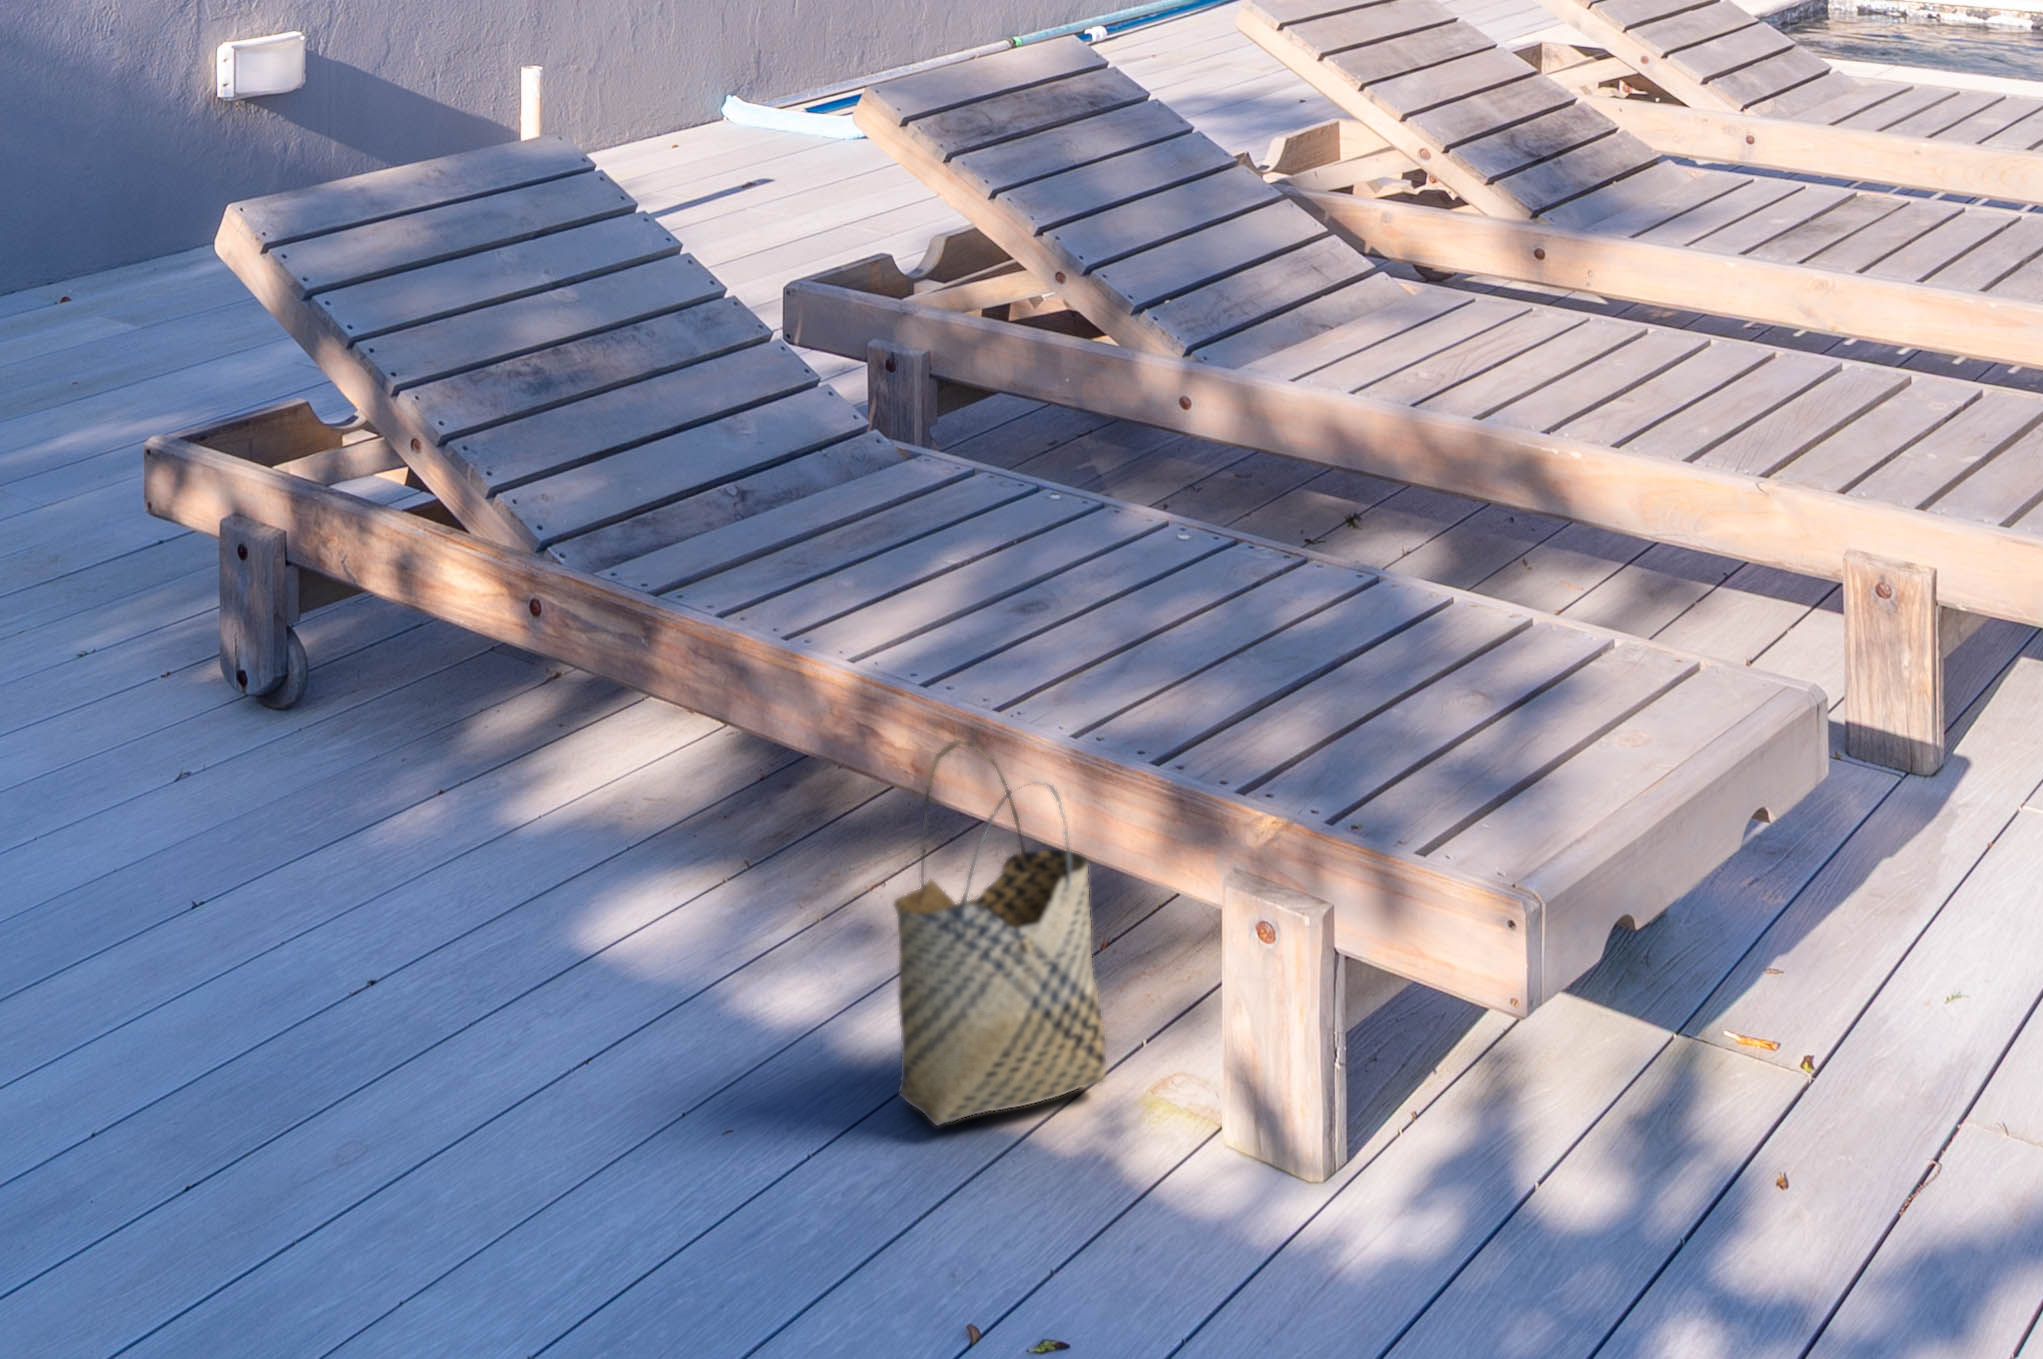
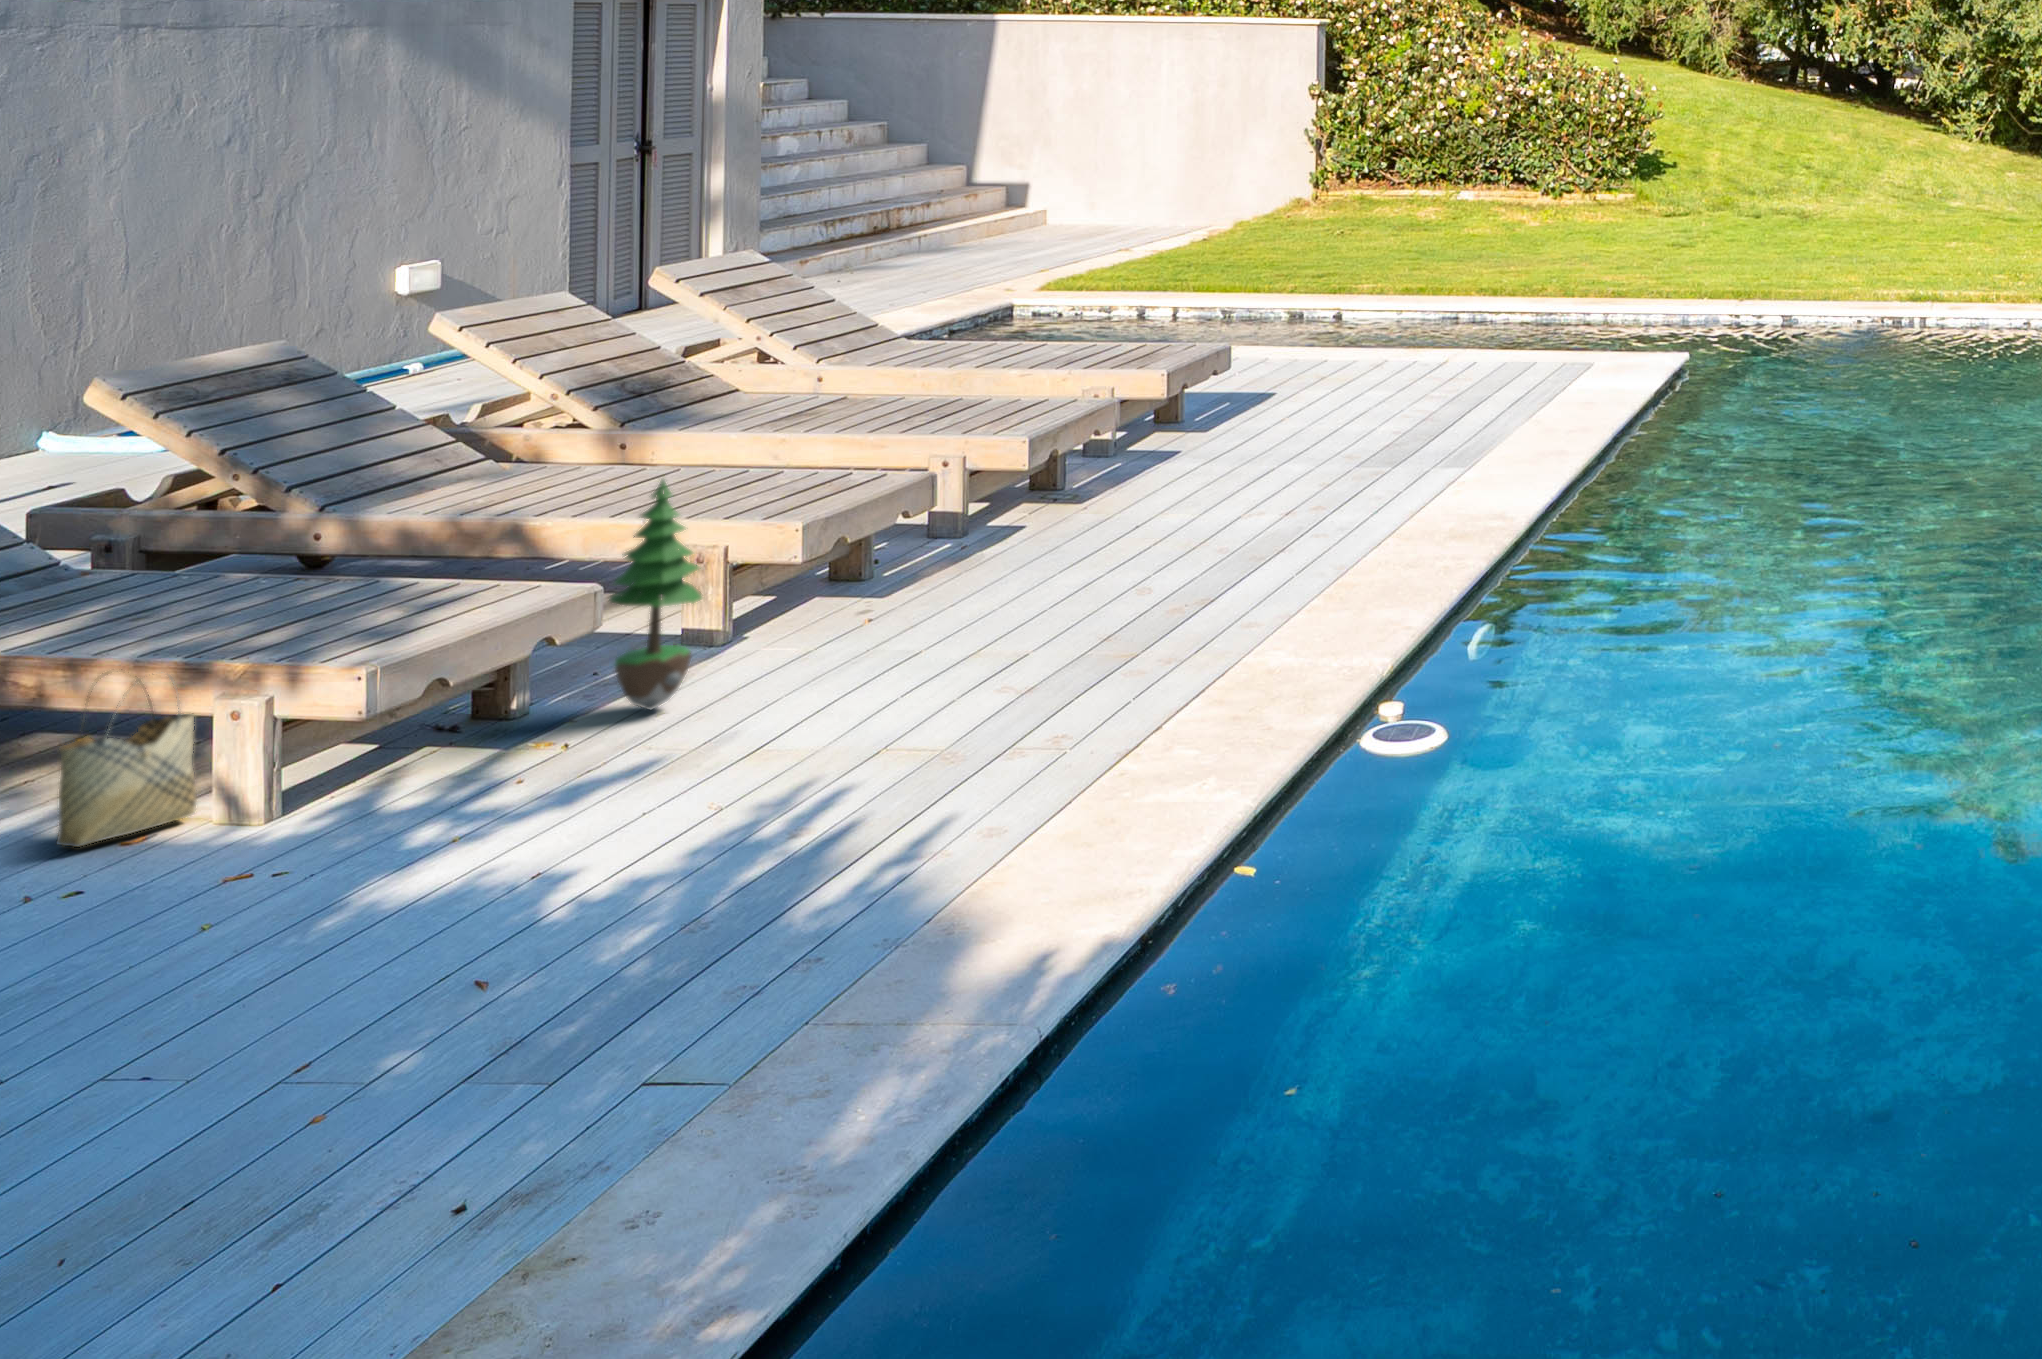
potted tree: none [1736,460,1935,985] -> present [610,479,702,710]

